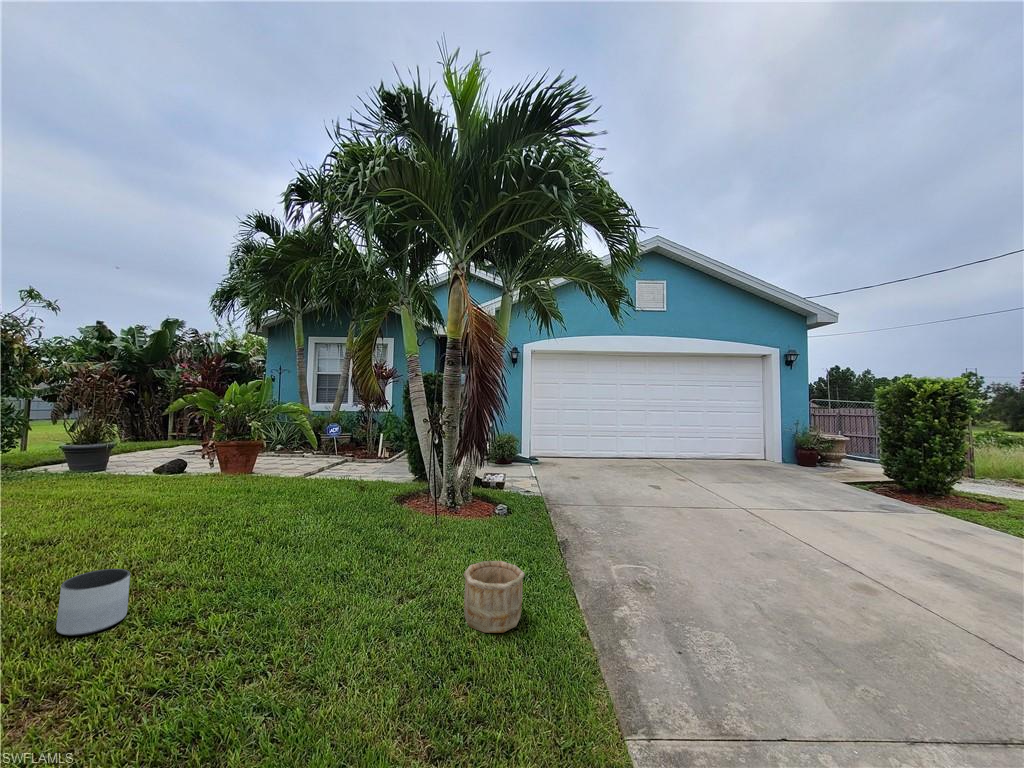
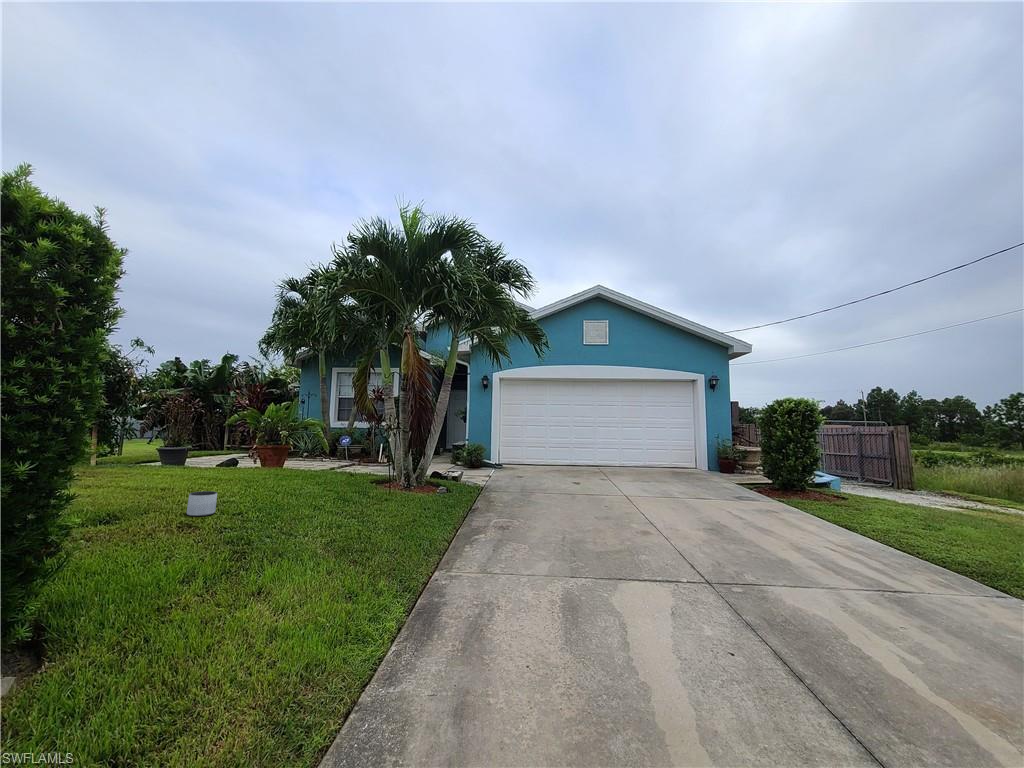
wooden bucket: present [464,561,525,633] -> none [381,501,414,533]

